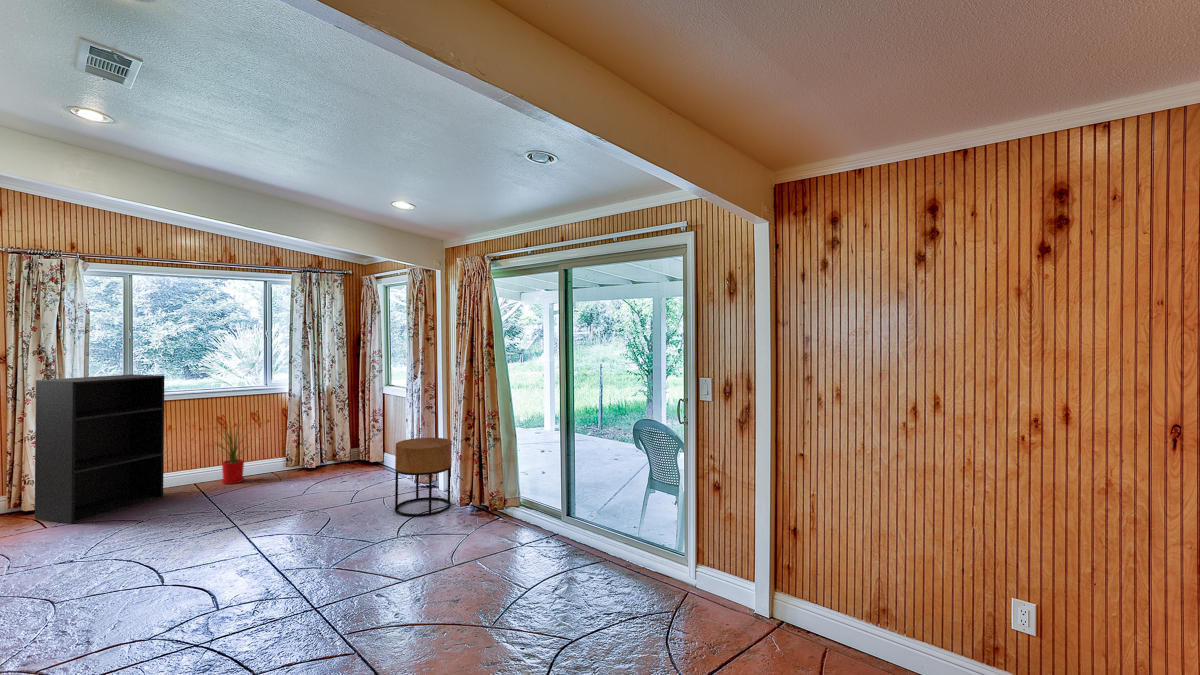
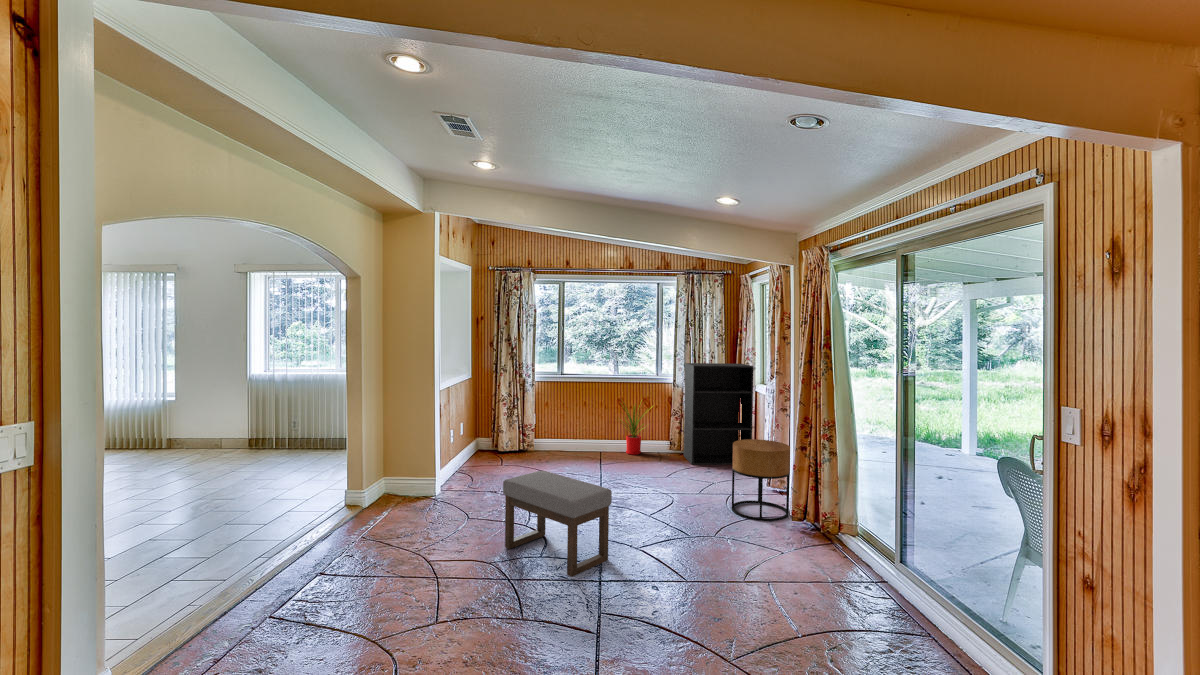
bookshelf: present [35,374,165,524] -> present [684,363,753,465]
ottoman: none [113,519,300,645] -> present [503,471,612,577]

